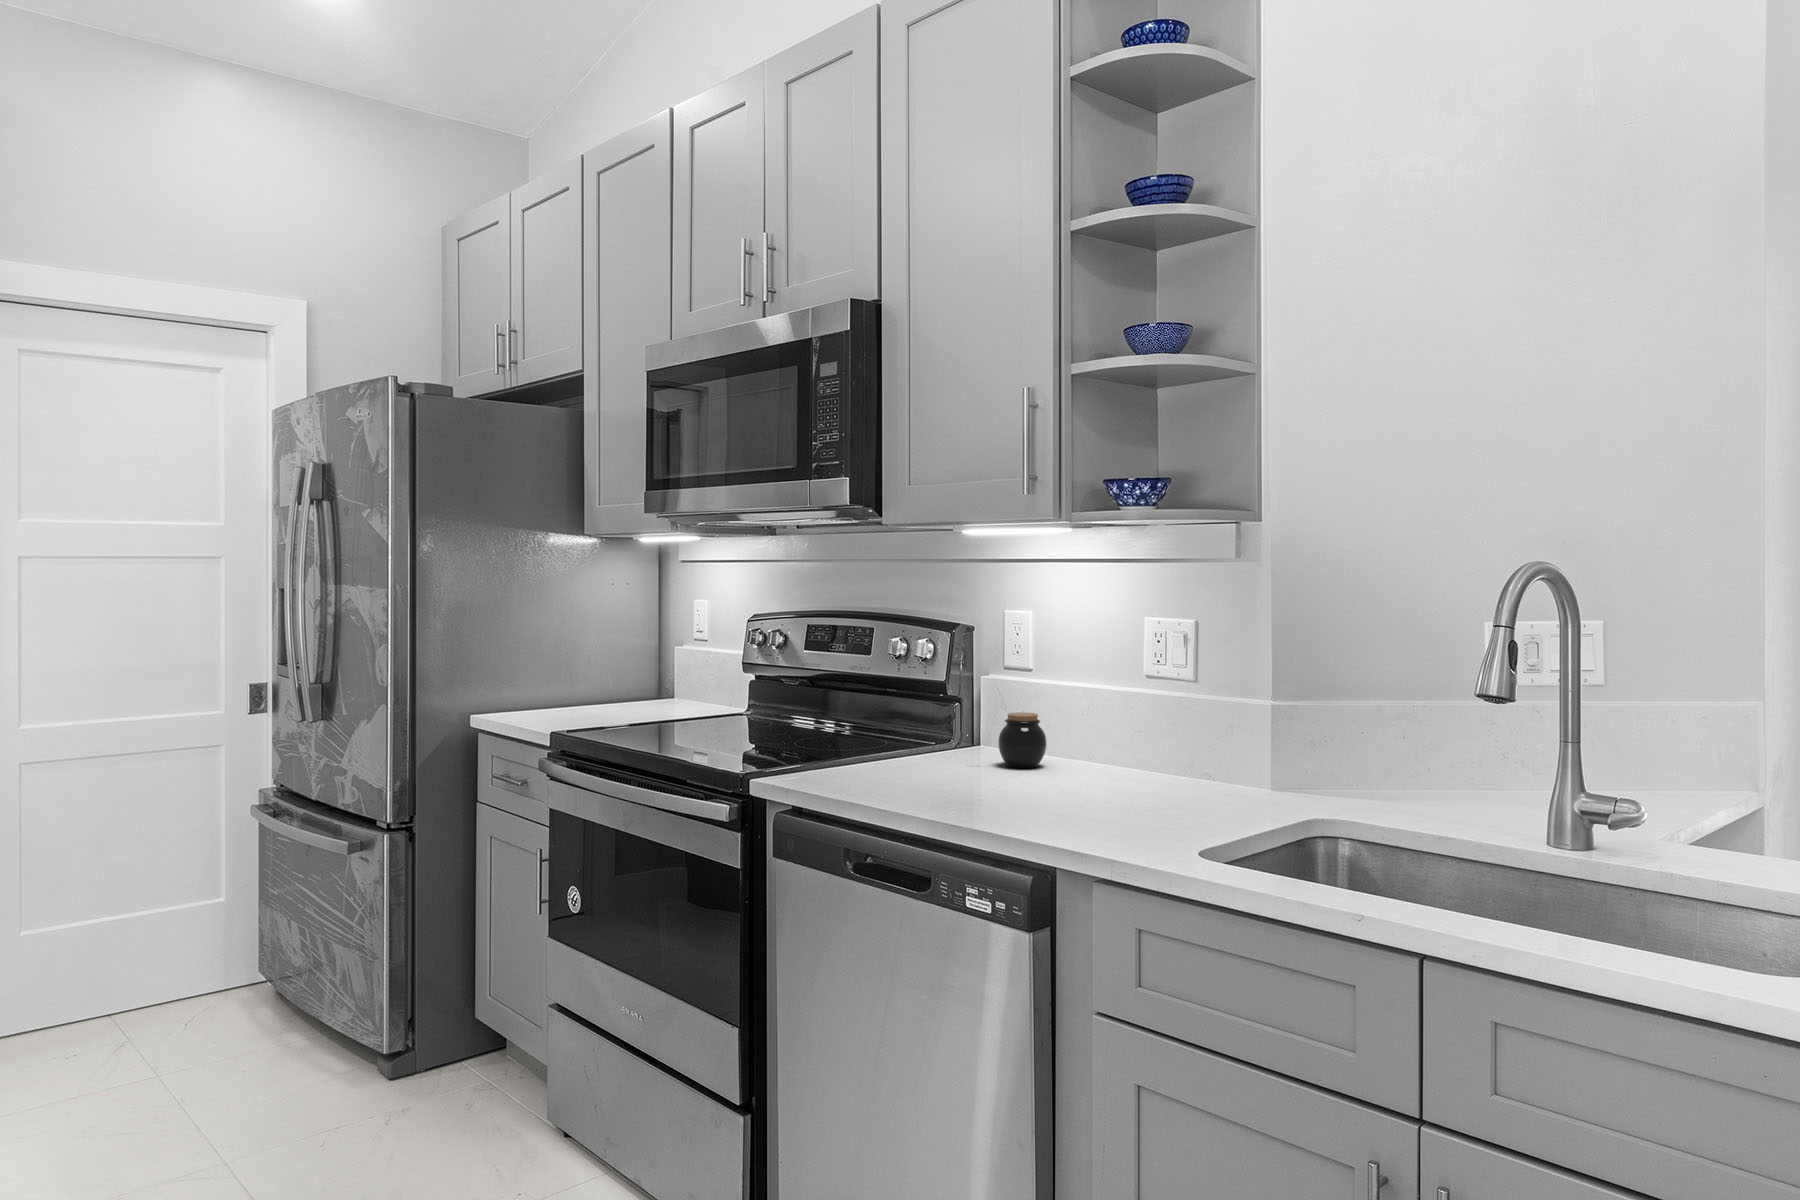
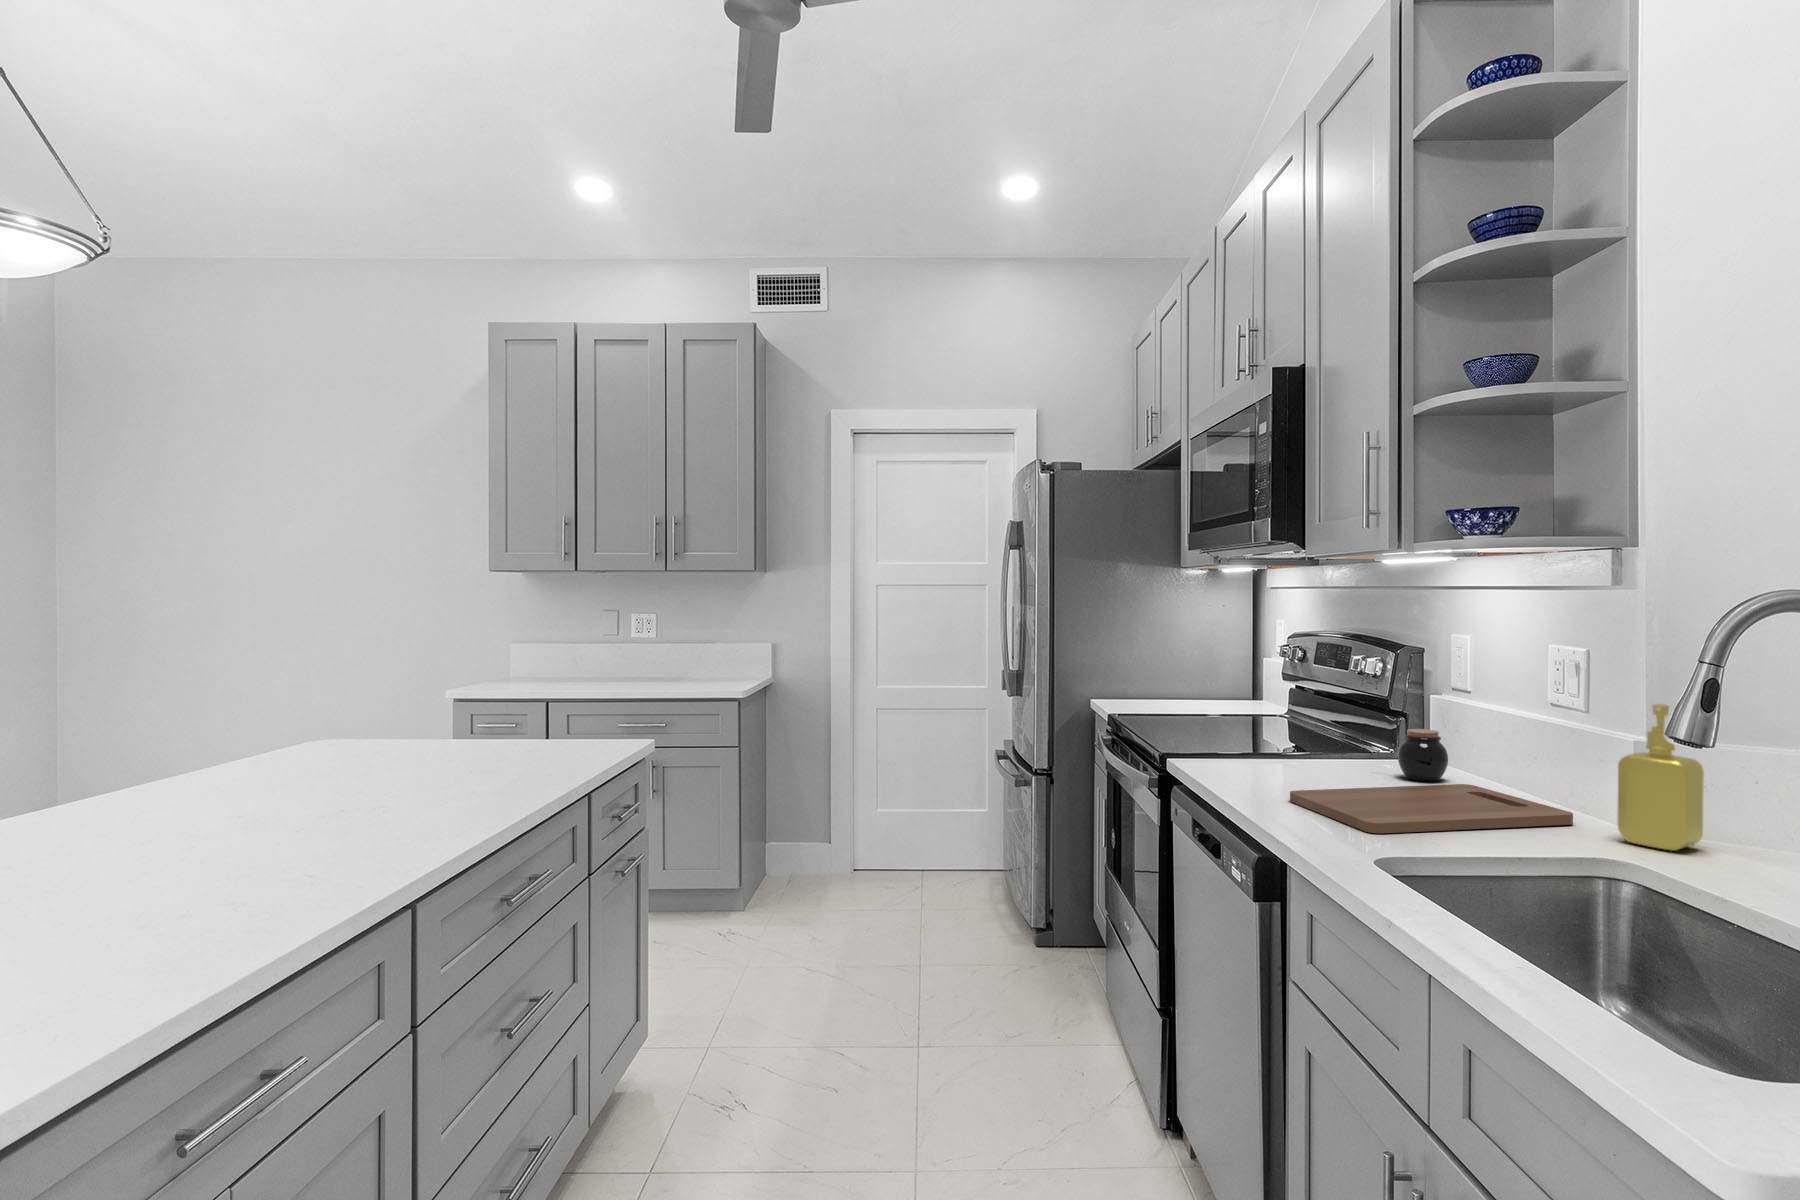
soap dispenser: none [1273,668,1336,801] -> present [1617,704,1704,851]
cutting board: none [982,765,1219,827] -> present [1290,784,1573,833]

